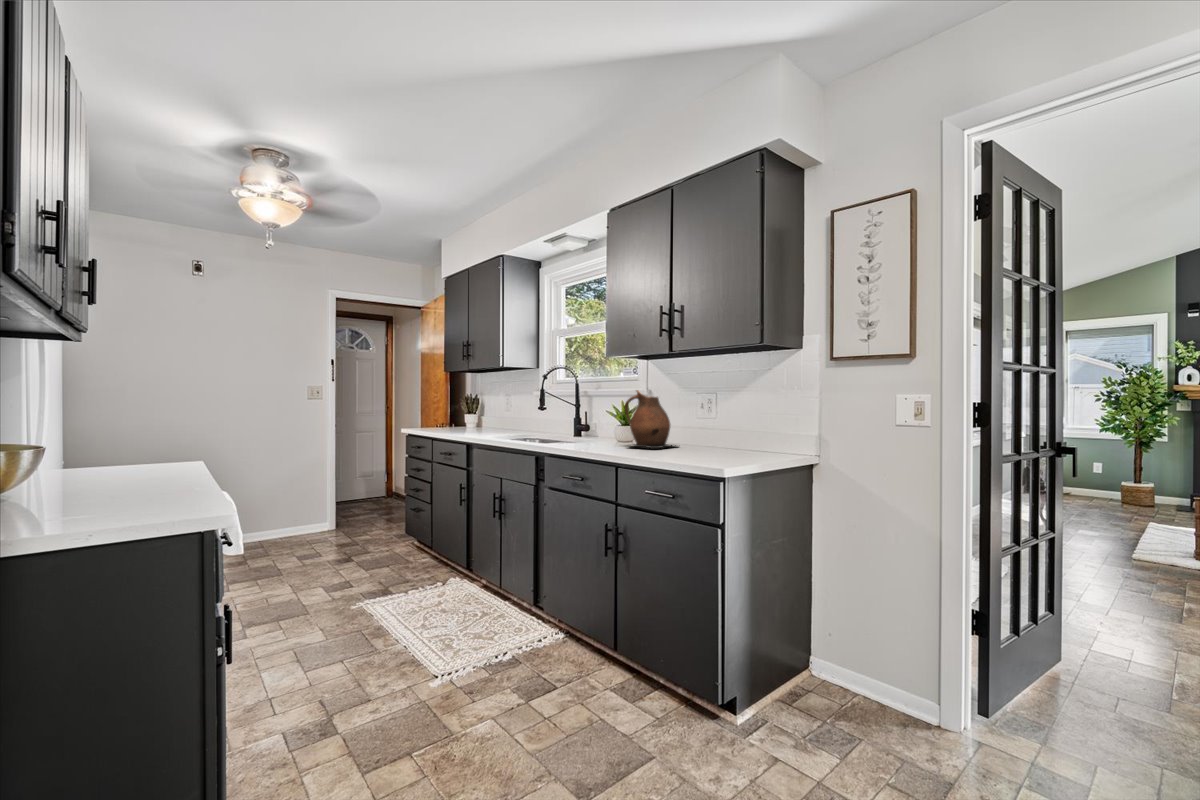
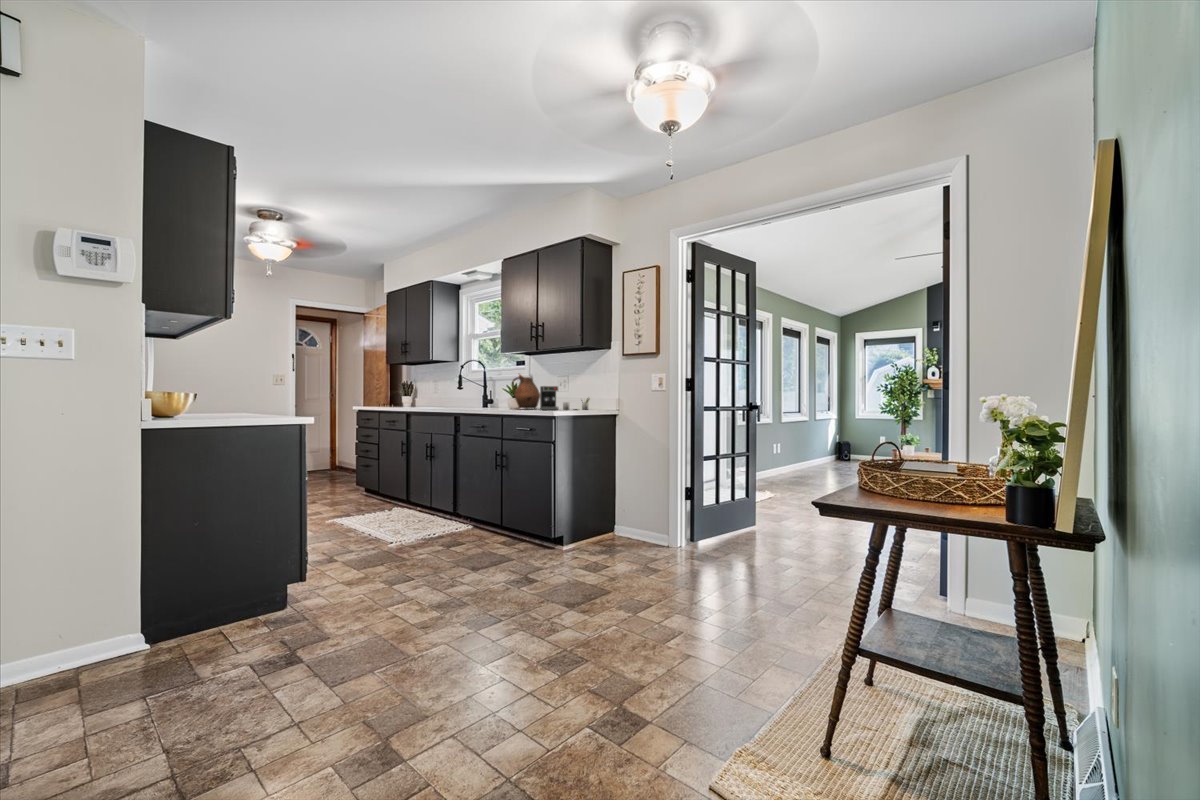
coffee maker: none [678,413,766,456] -> present [540,386,590,410]

